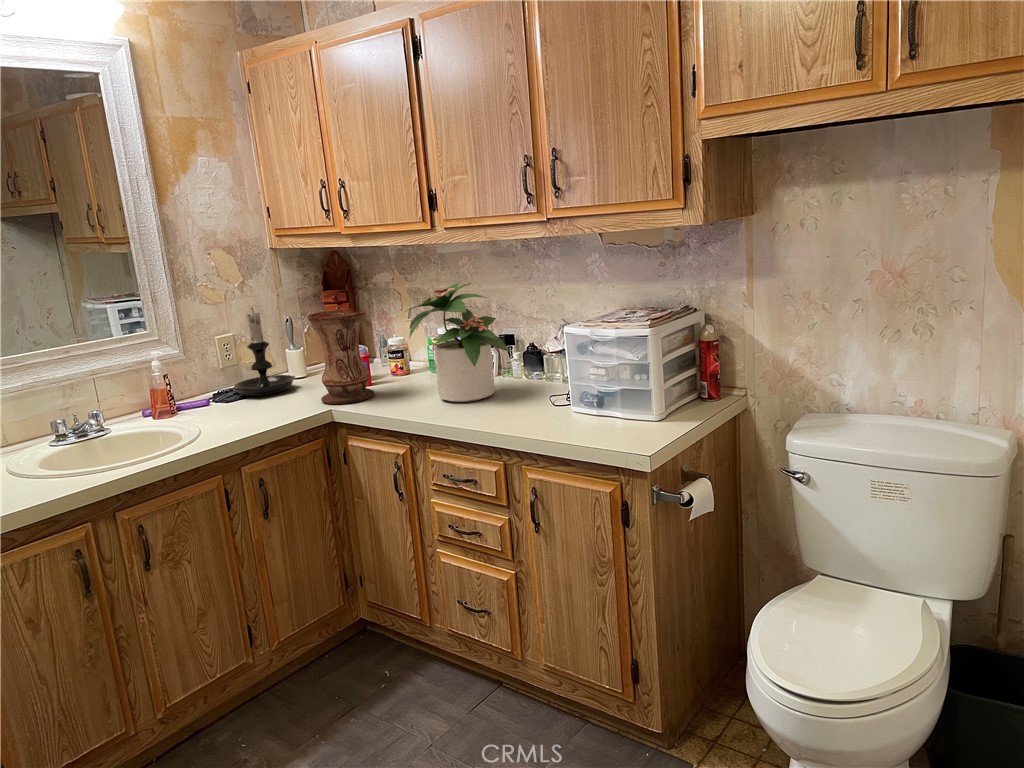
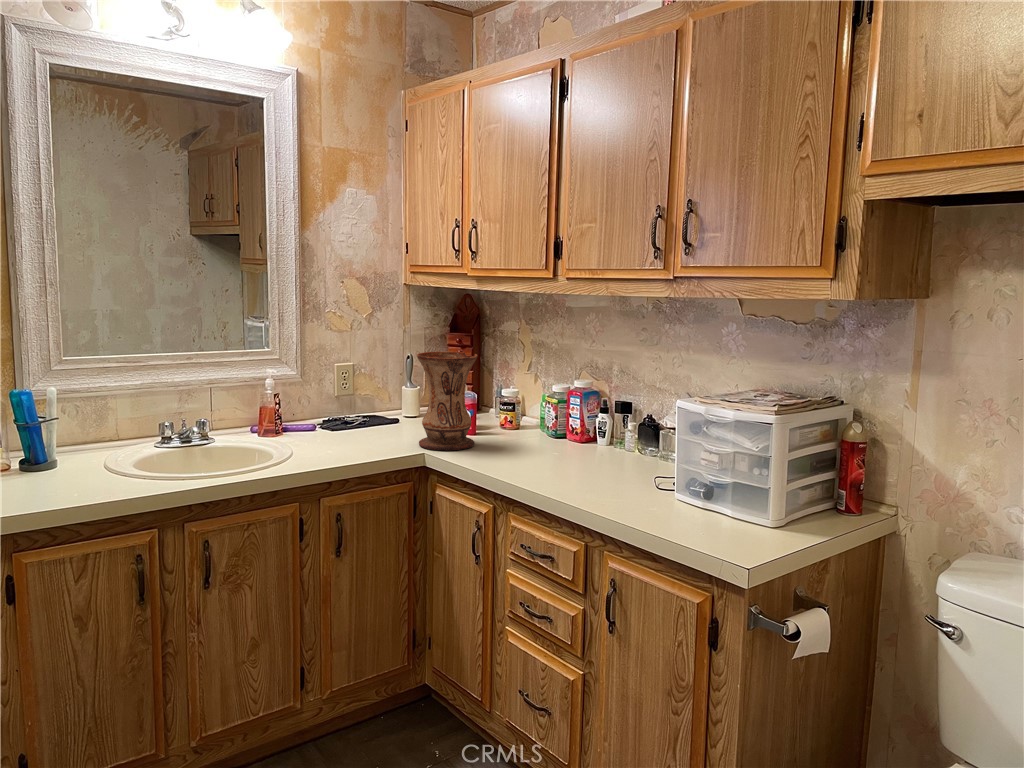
potted plant: present [405,282,510,402] -> none [509,338,621,469]
candle holder: present [234,307,295,396] -> none [341,339,404,429]

